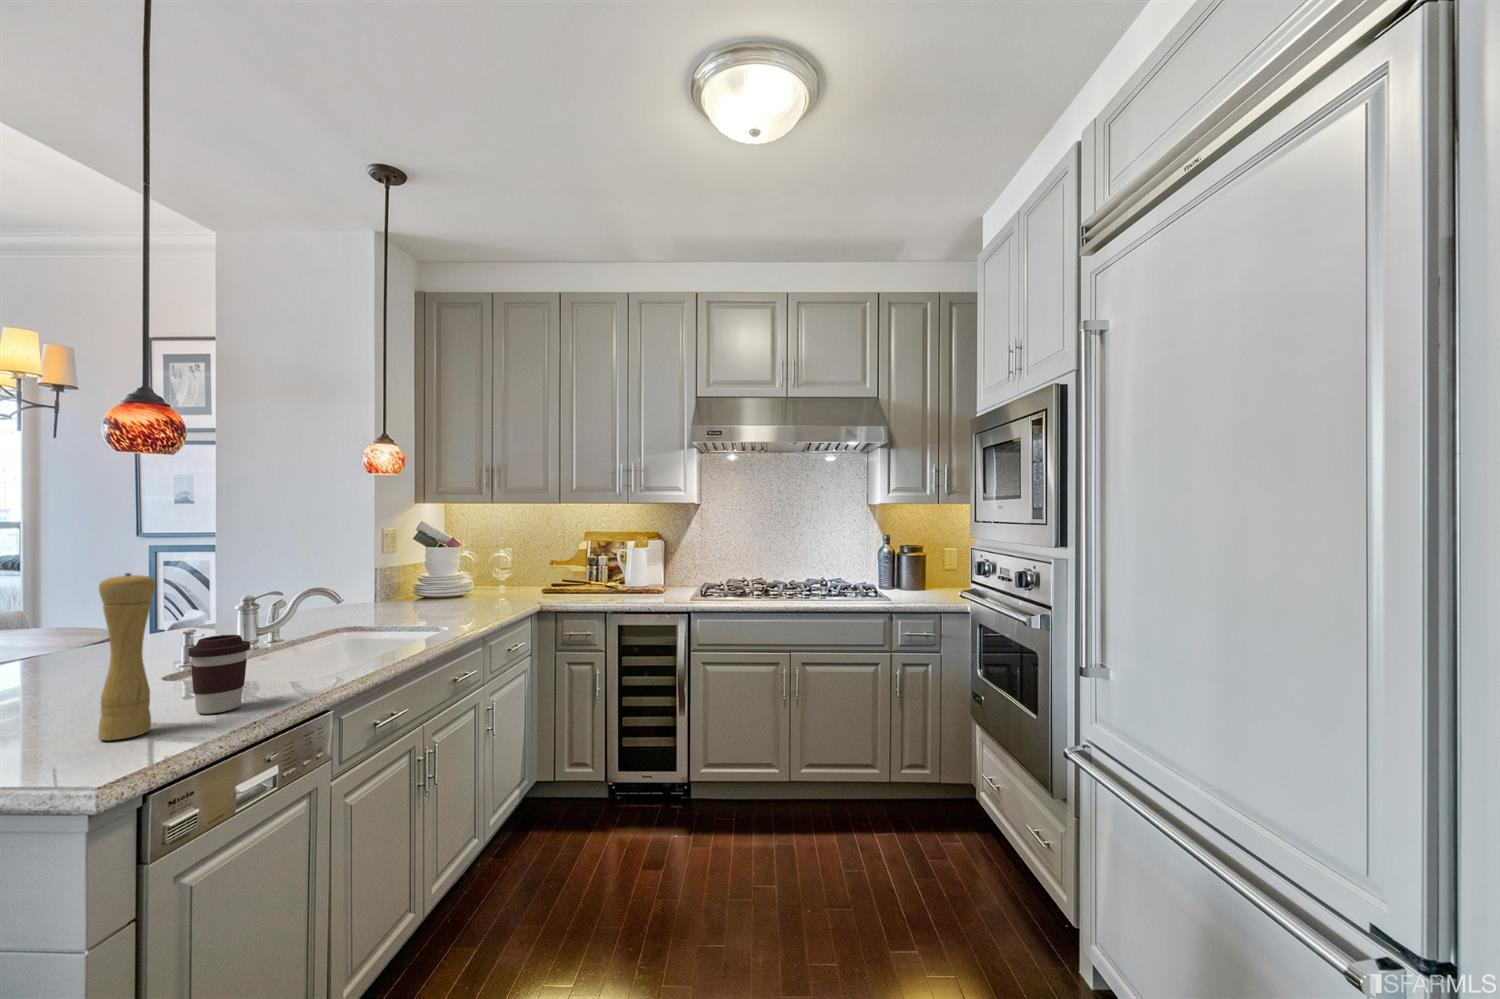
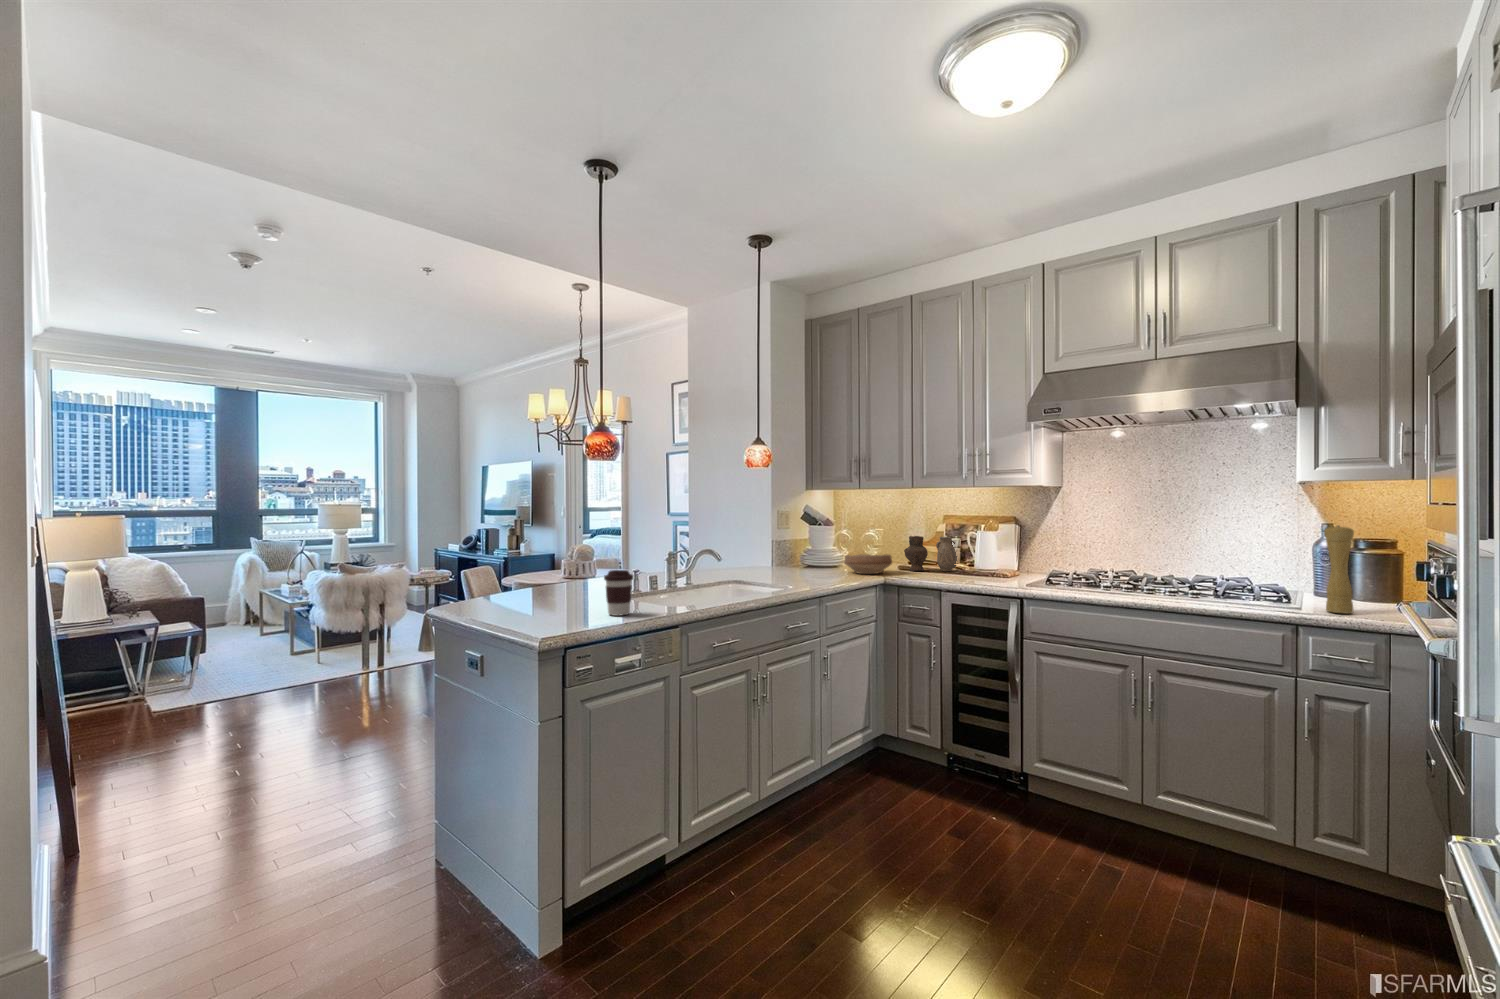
vase: none [551,556,606,594] -> present [904,536,958,571]
pepper mill: present [98,573,155,740] -> present [1324,525,1354,614]
bowl: none [488,578,545,602] -> present [844,554,892,574]

